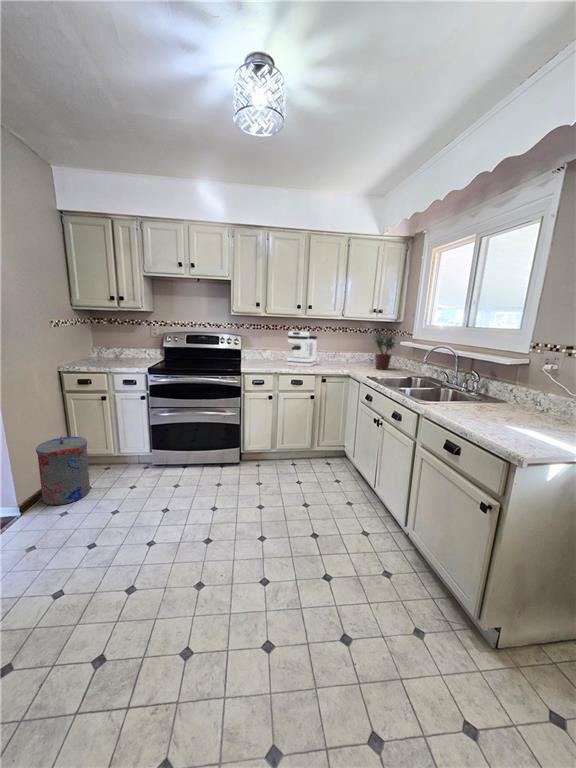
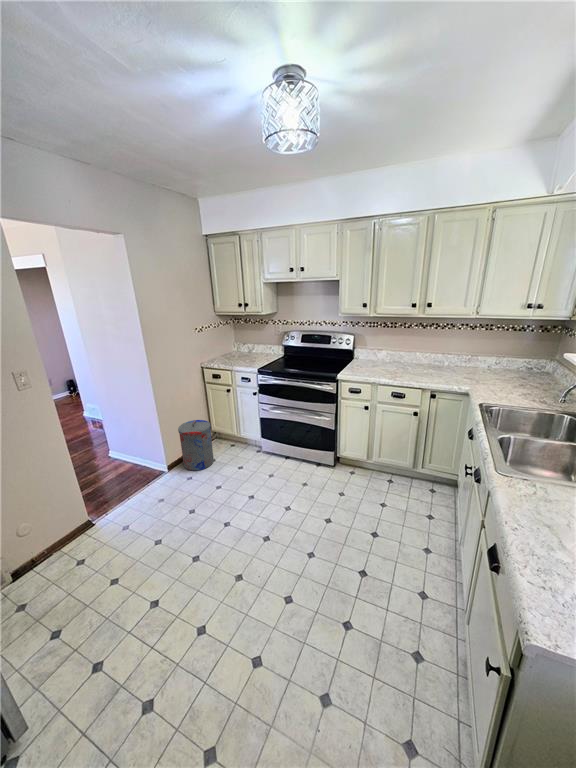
coffee maker: present [287,331,317,367] -> none [393,332,437,377]
potted plant: present [375,332,395,370] -> none [511,340,550,393]

